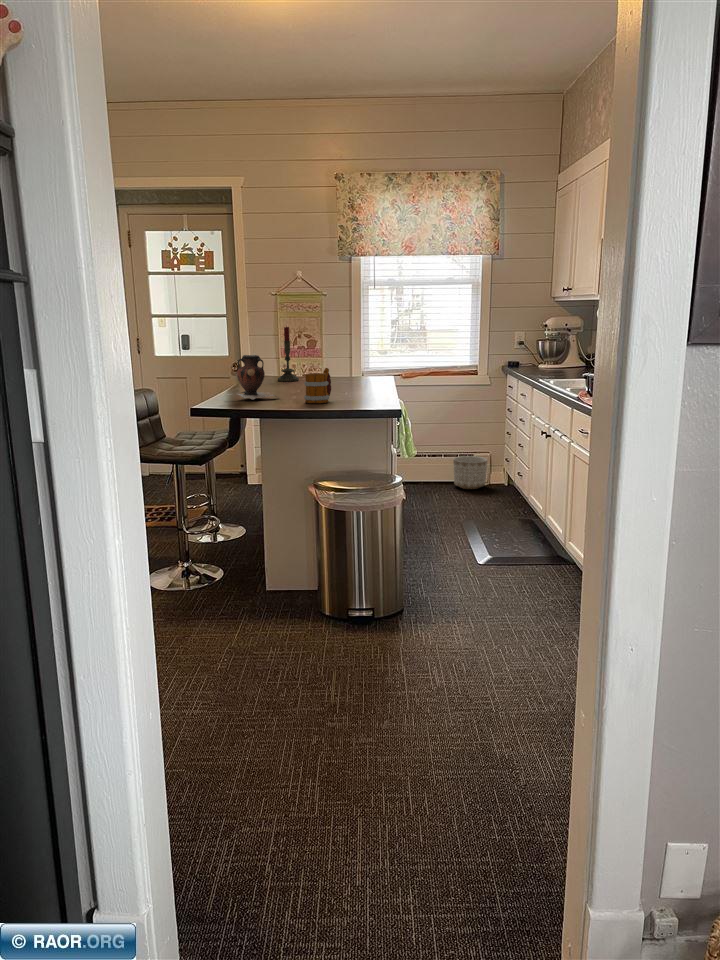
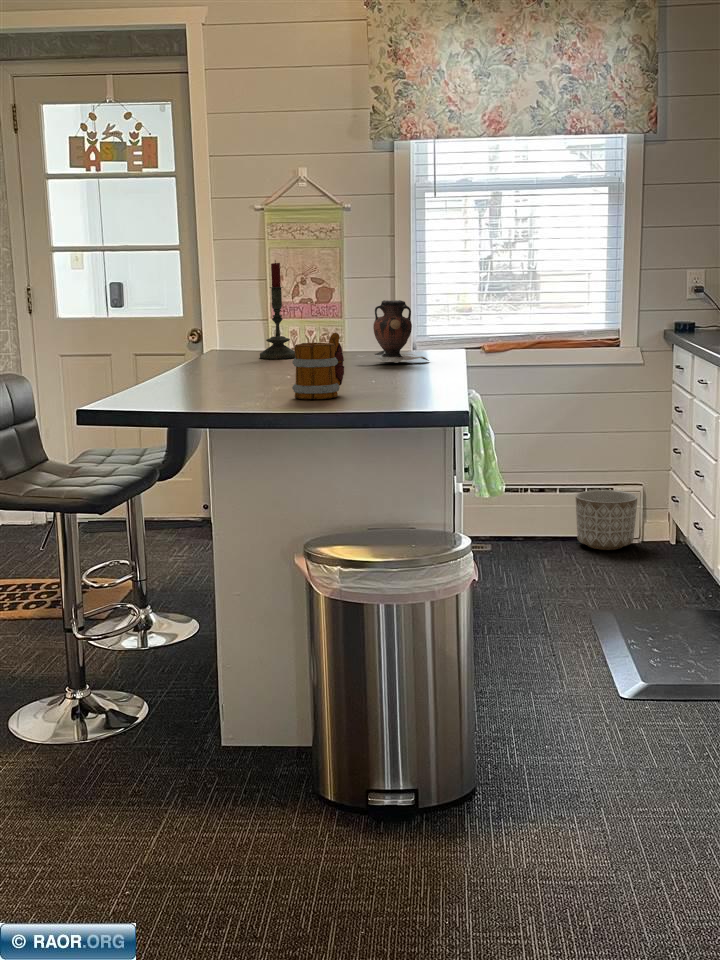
vase: present [227,355,275,400] -> present [358,300,429,363]

